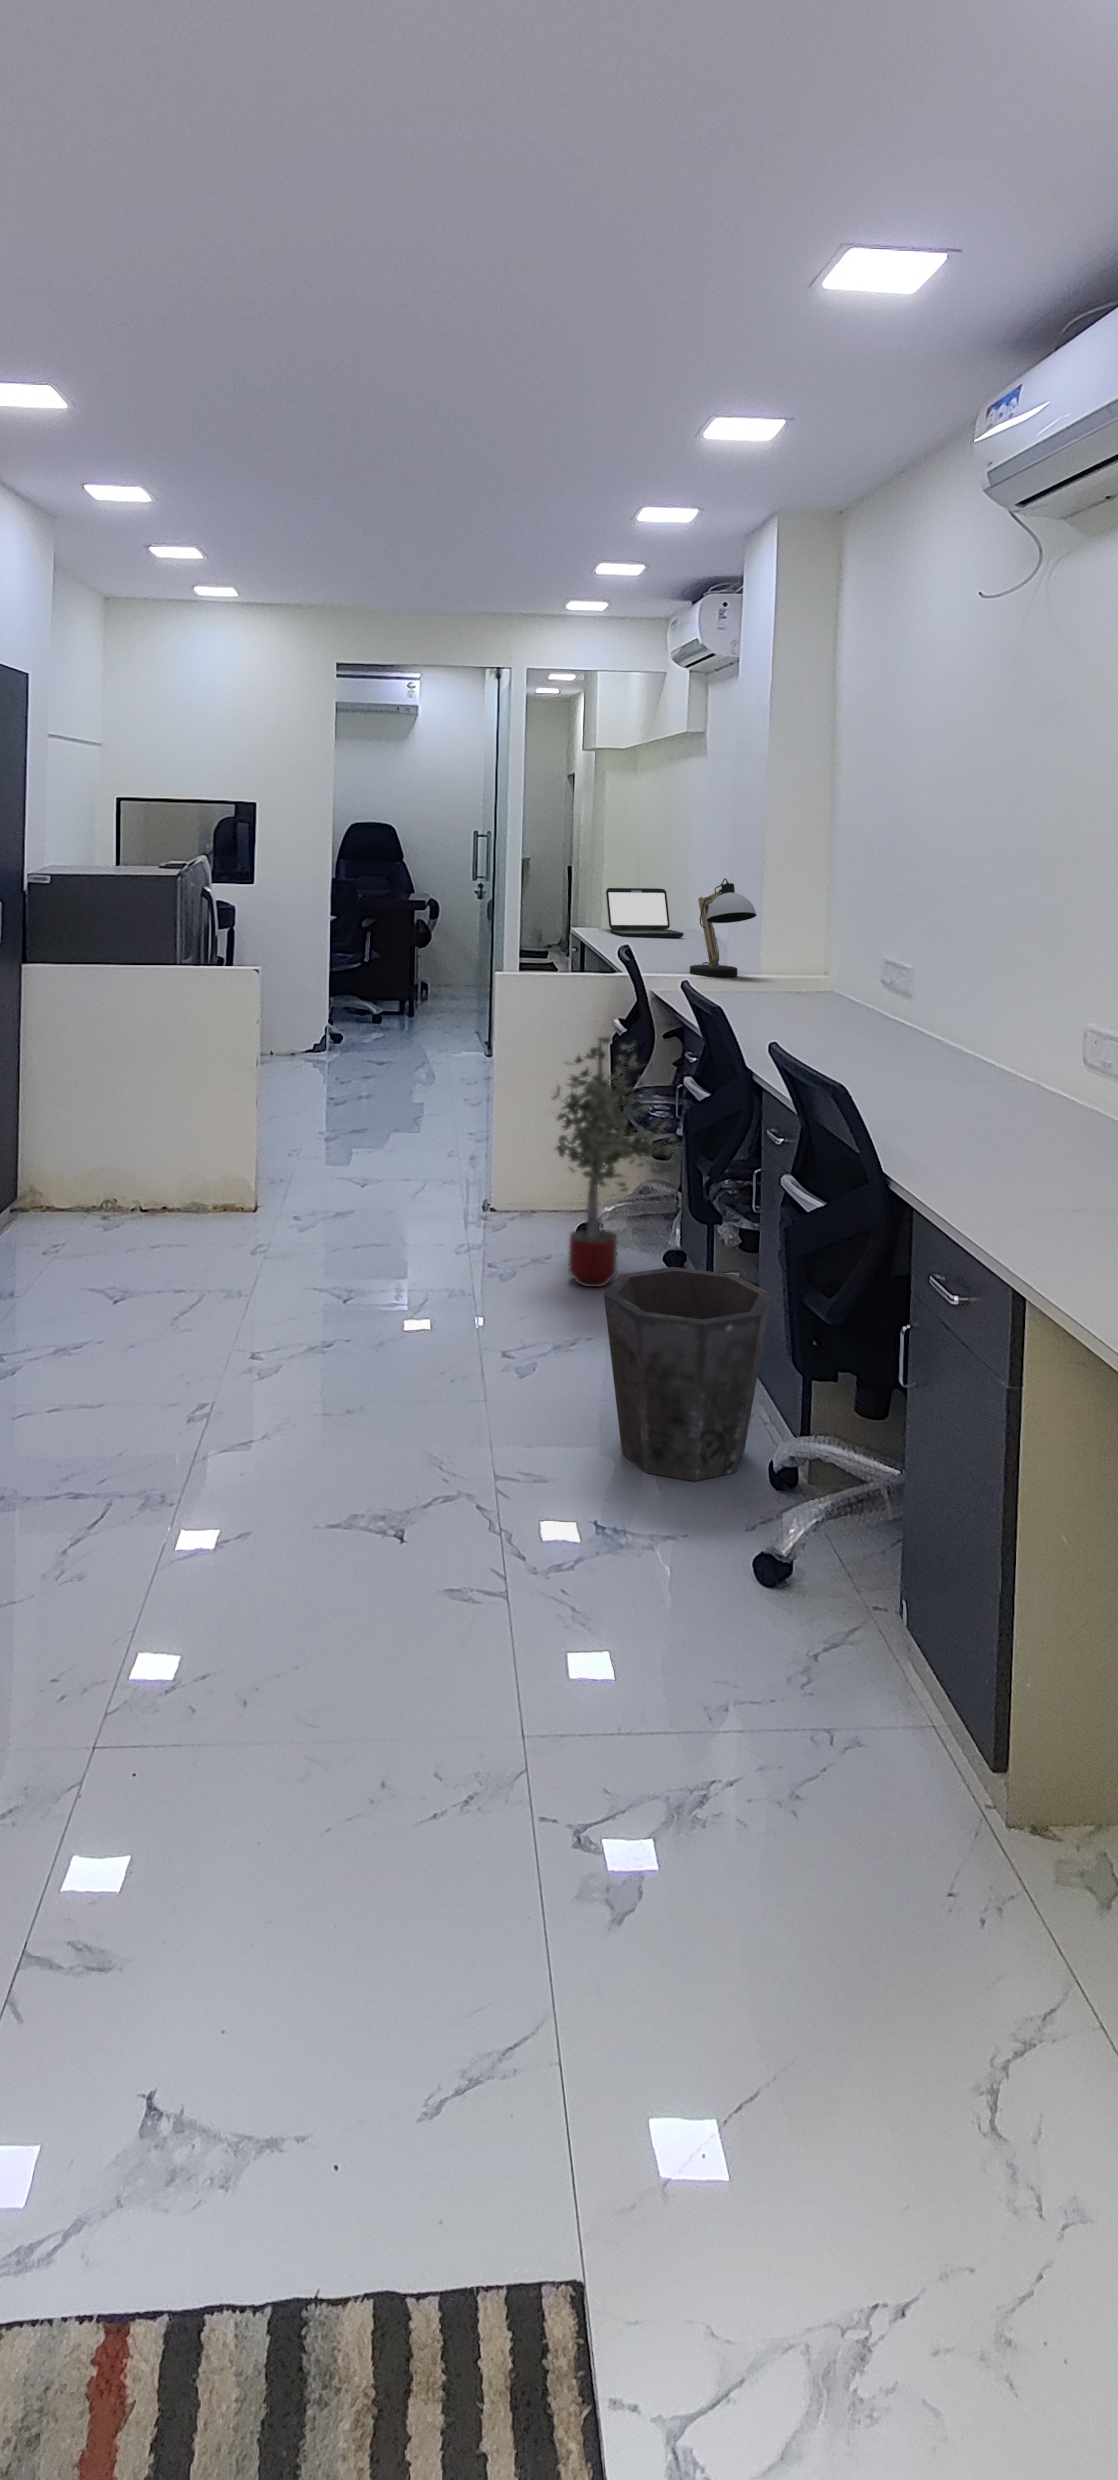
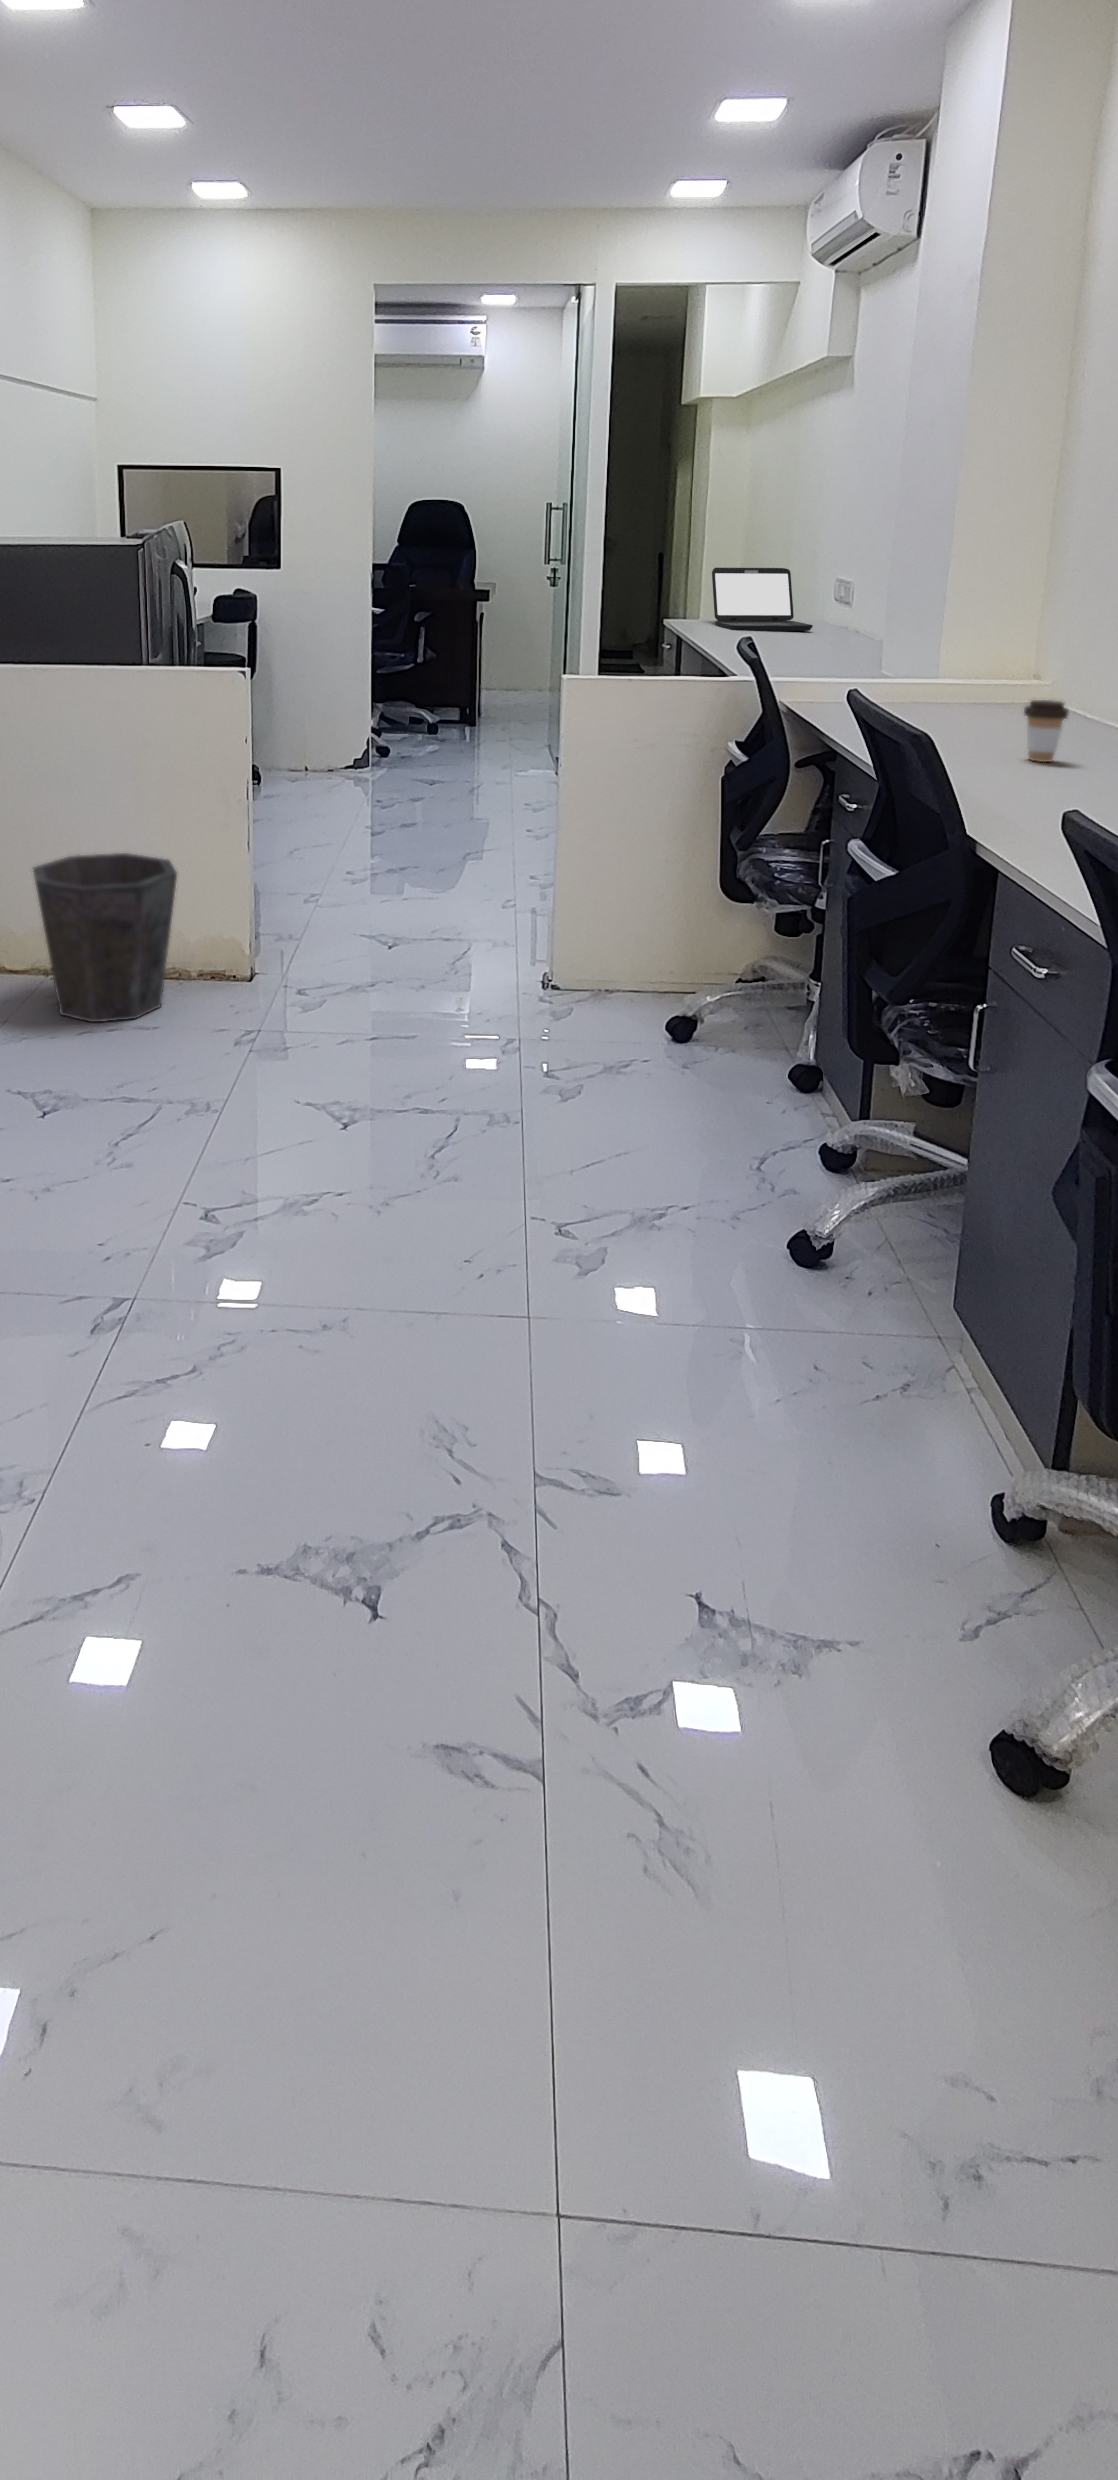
desk lamp: present [690,878,756,977] -> none [831,544,935,682]
coffee cup: none [798,987,825,1028] -> present [1024,700,1068,762]
potted tree: present [553,1037,680,1287] -> none [629,768,836,1118]
waste bin: present [604,1267,772,1481] -> present [33,853,177,1022]

